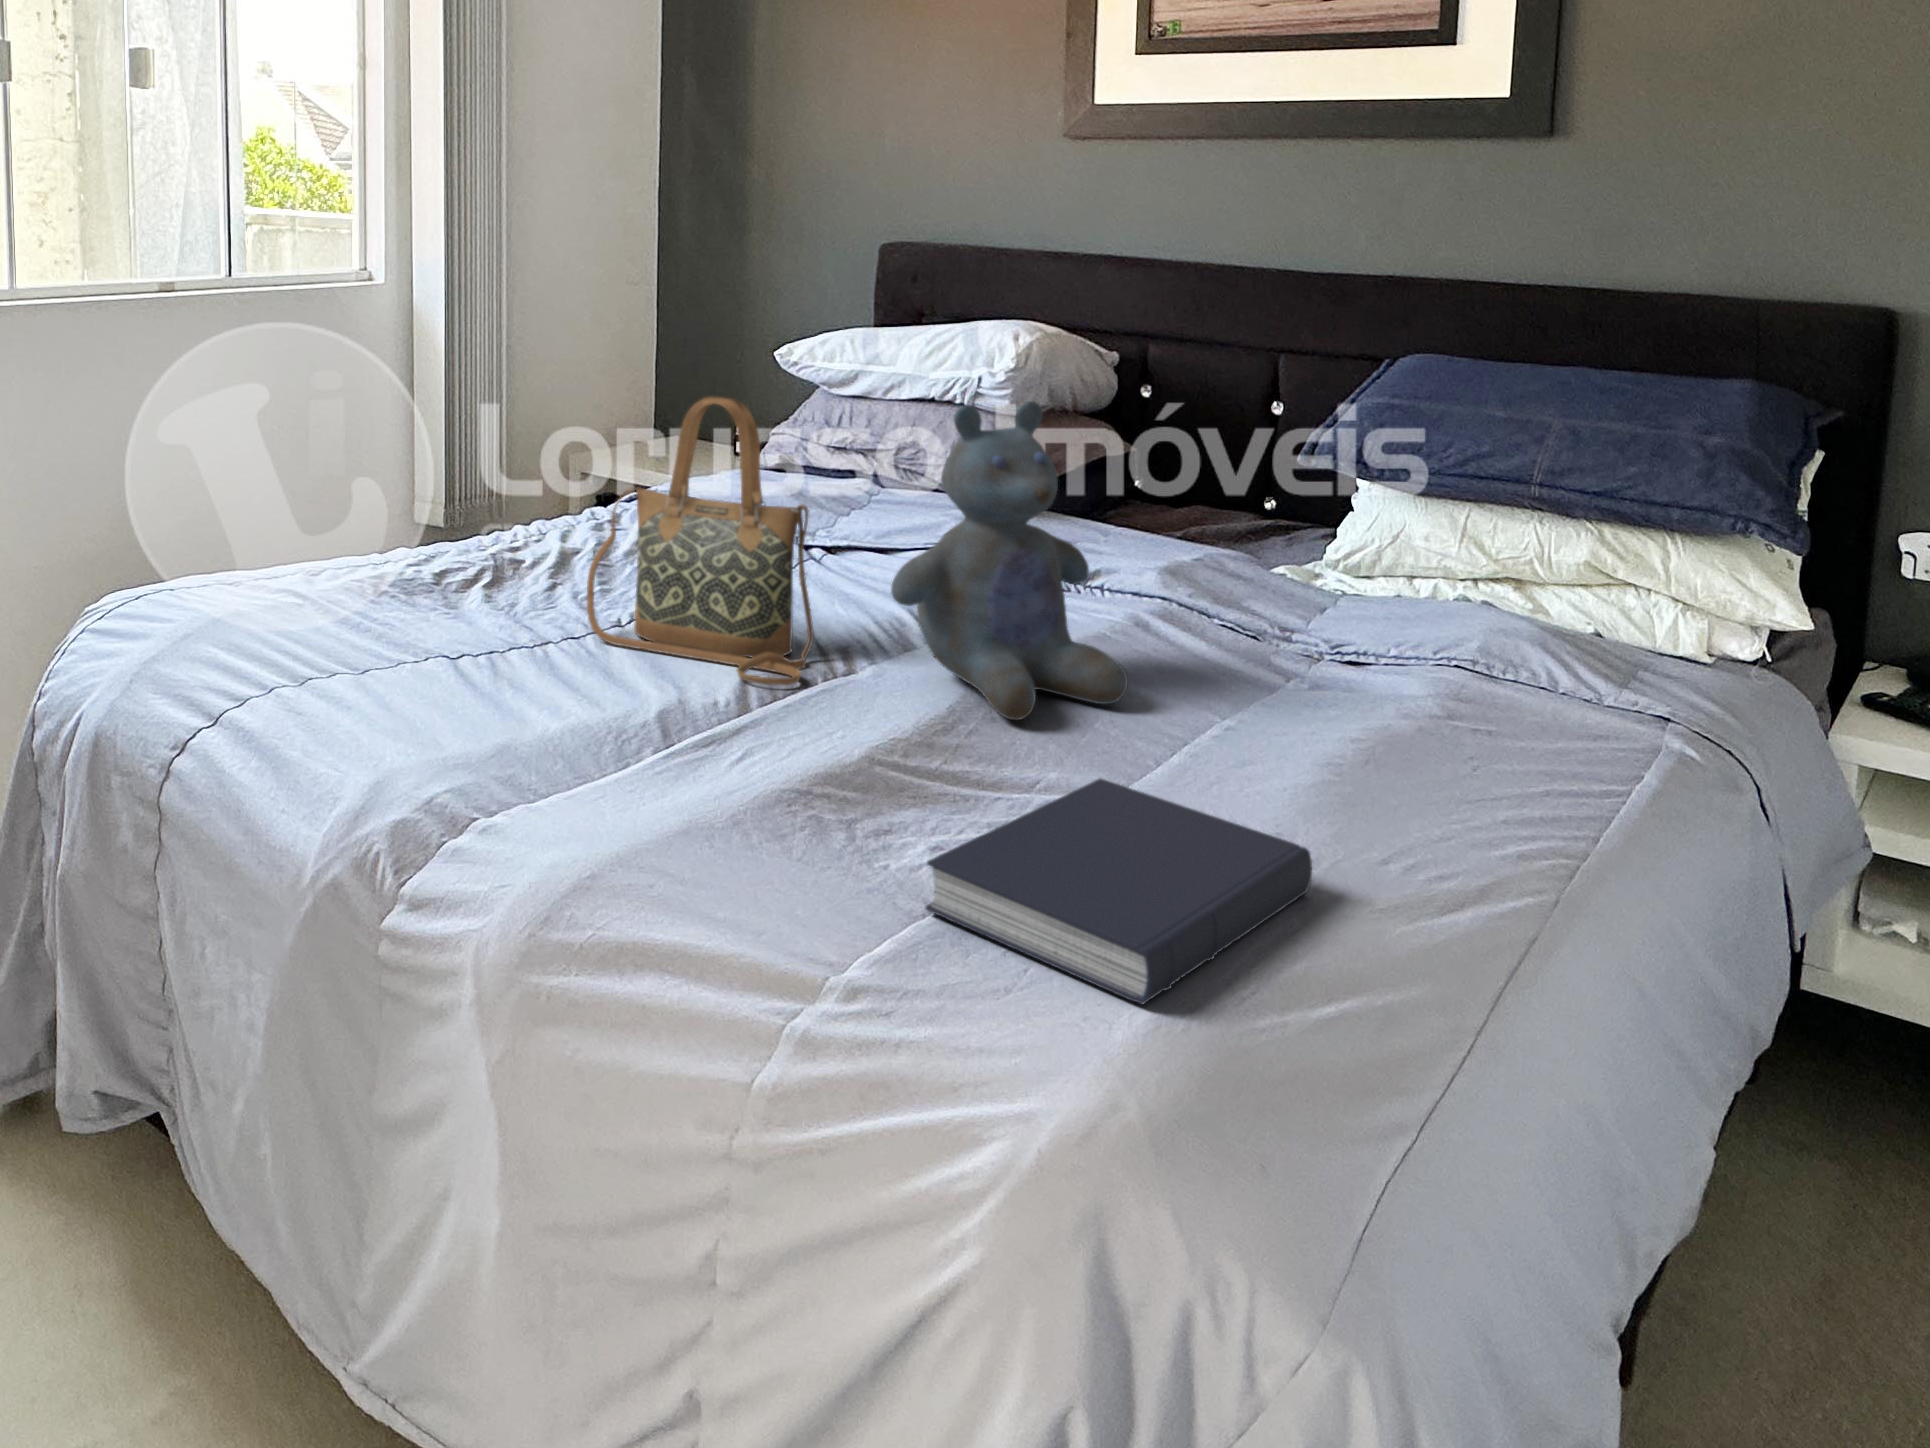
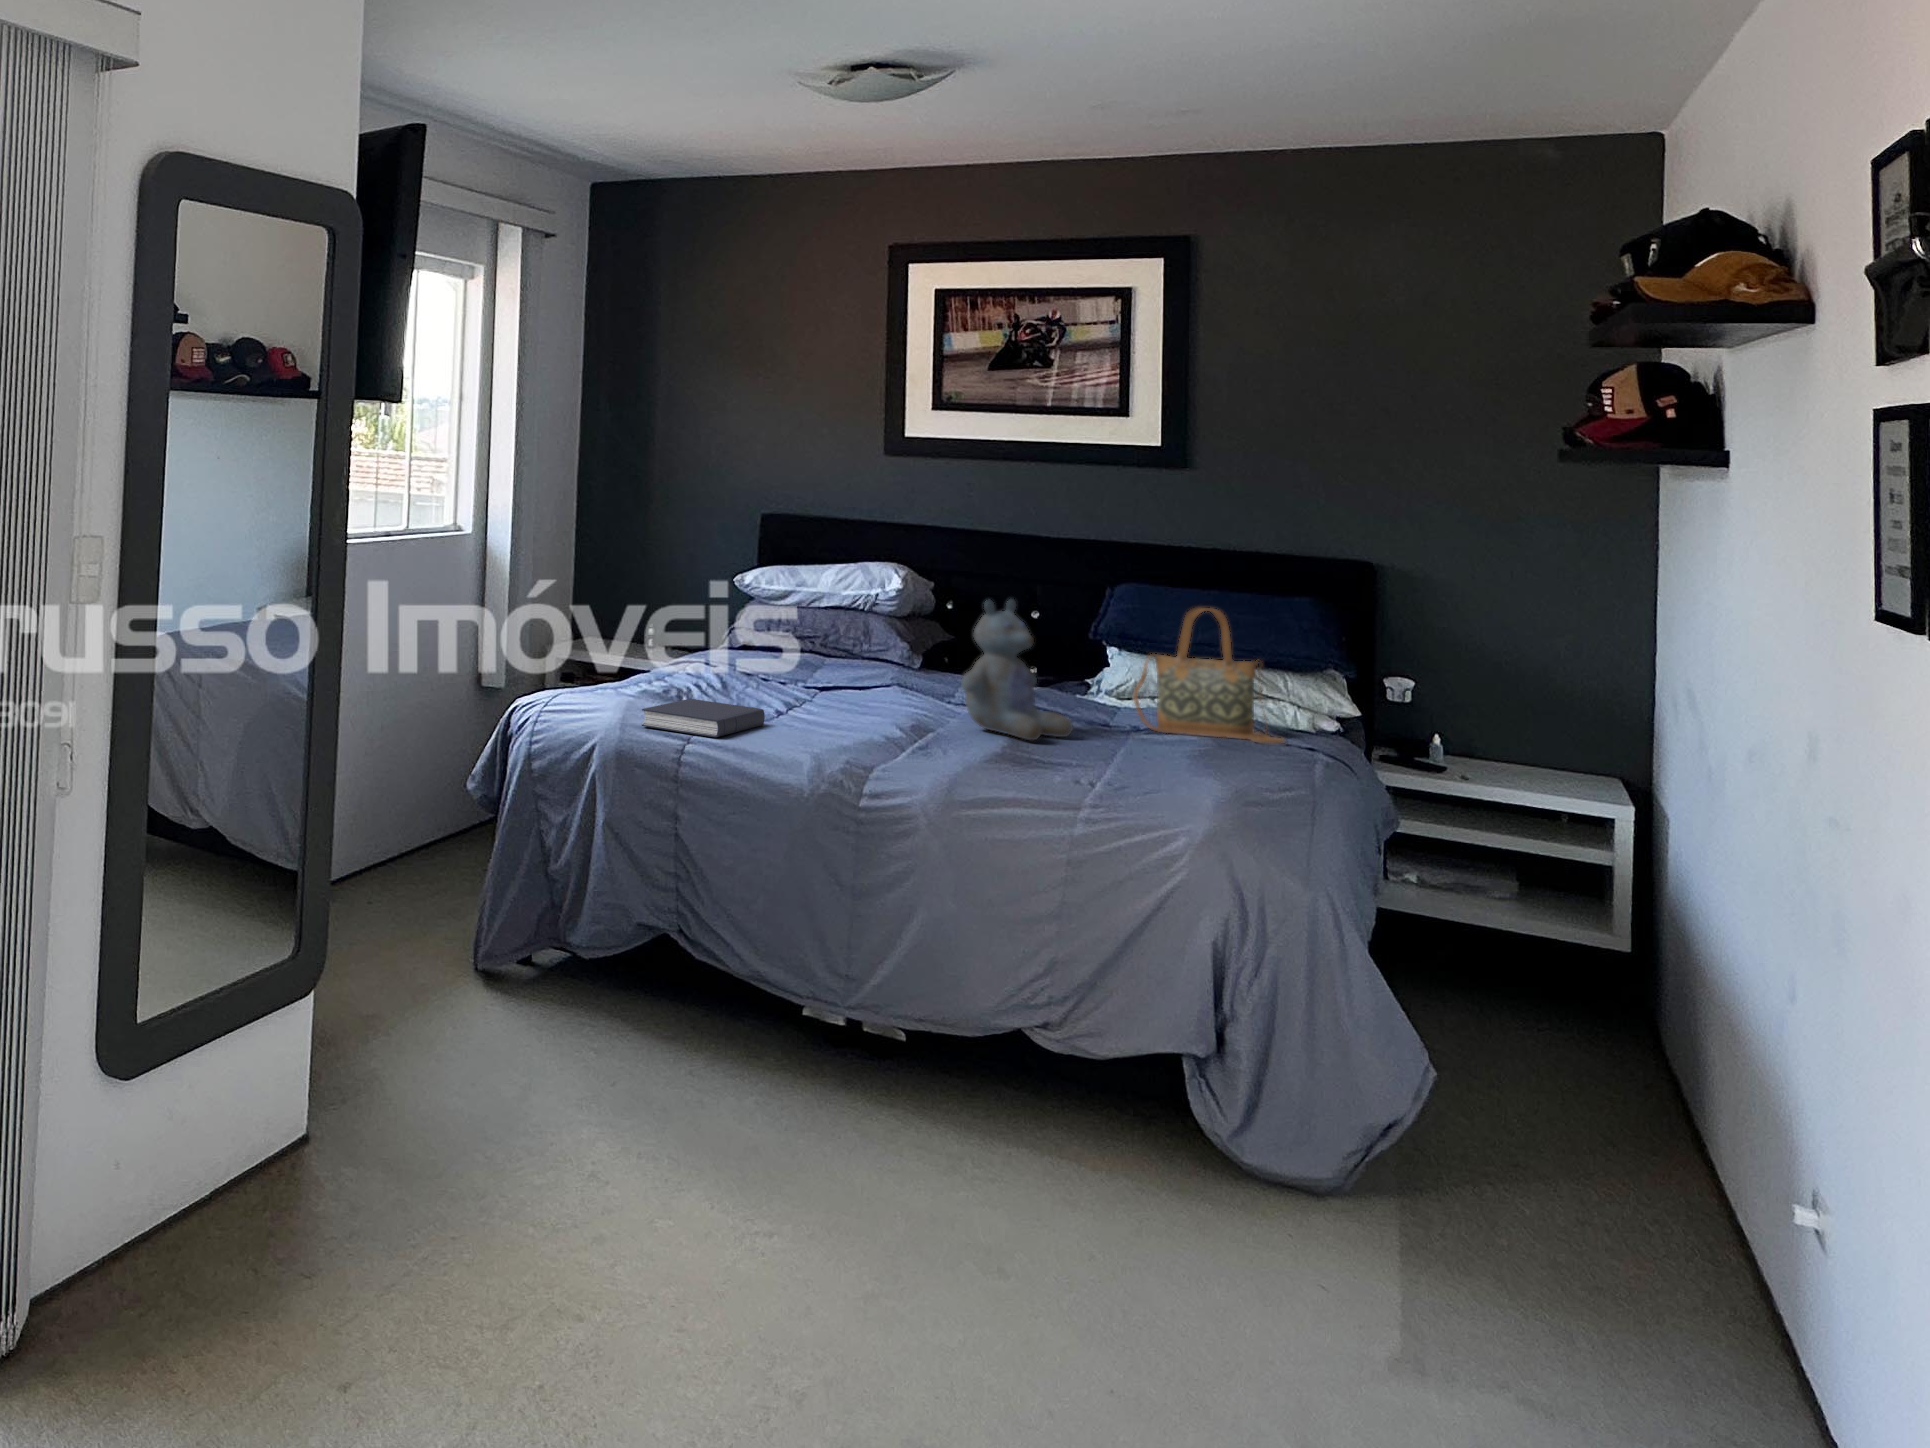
handbag: present [587,396,814,685] -> present [1134,608,1285,744]
book: present [926,778,1312,1004] -> present [642,699,765,737]

